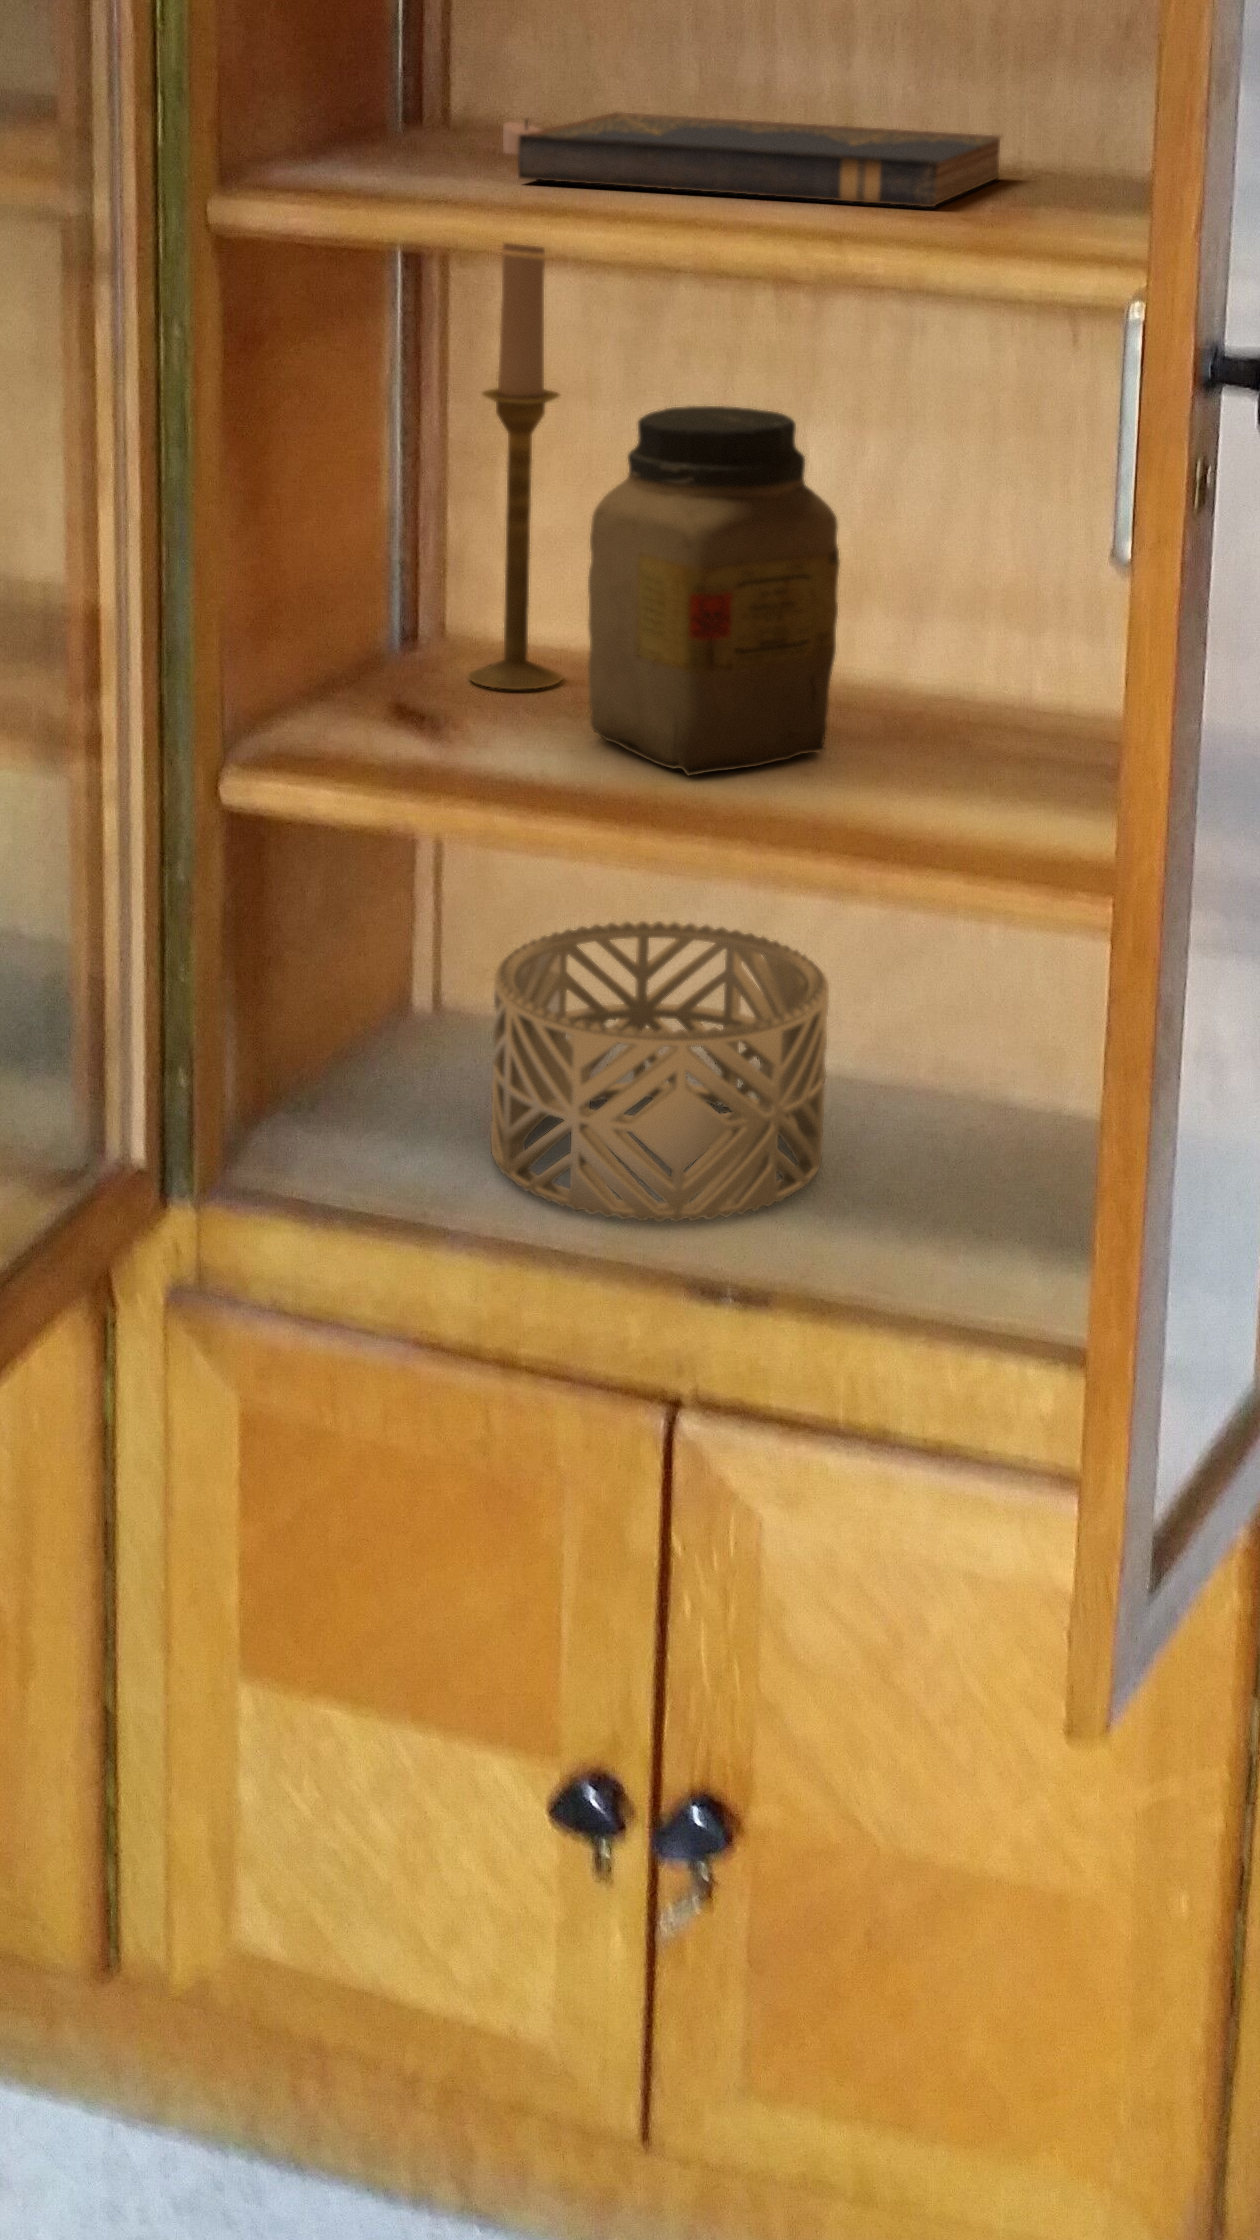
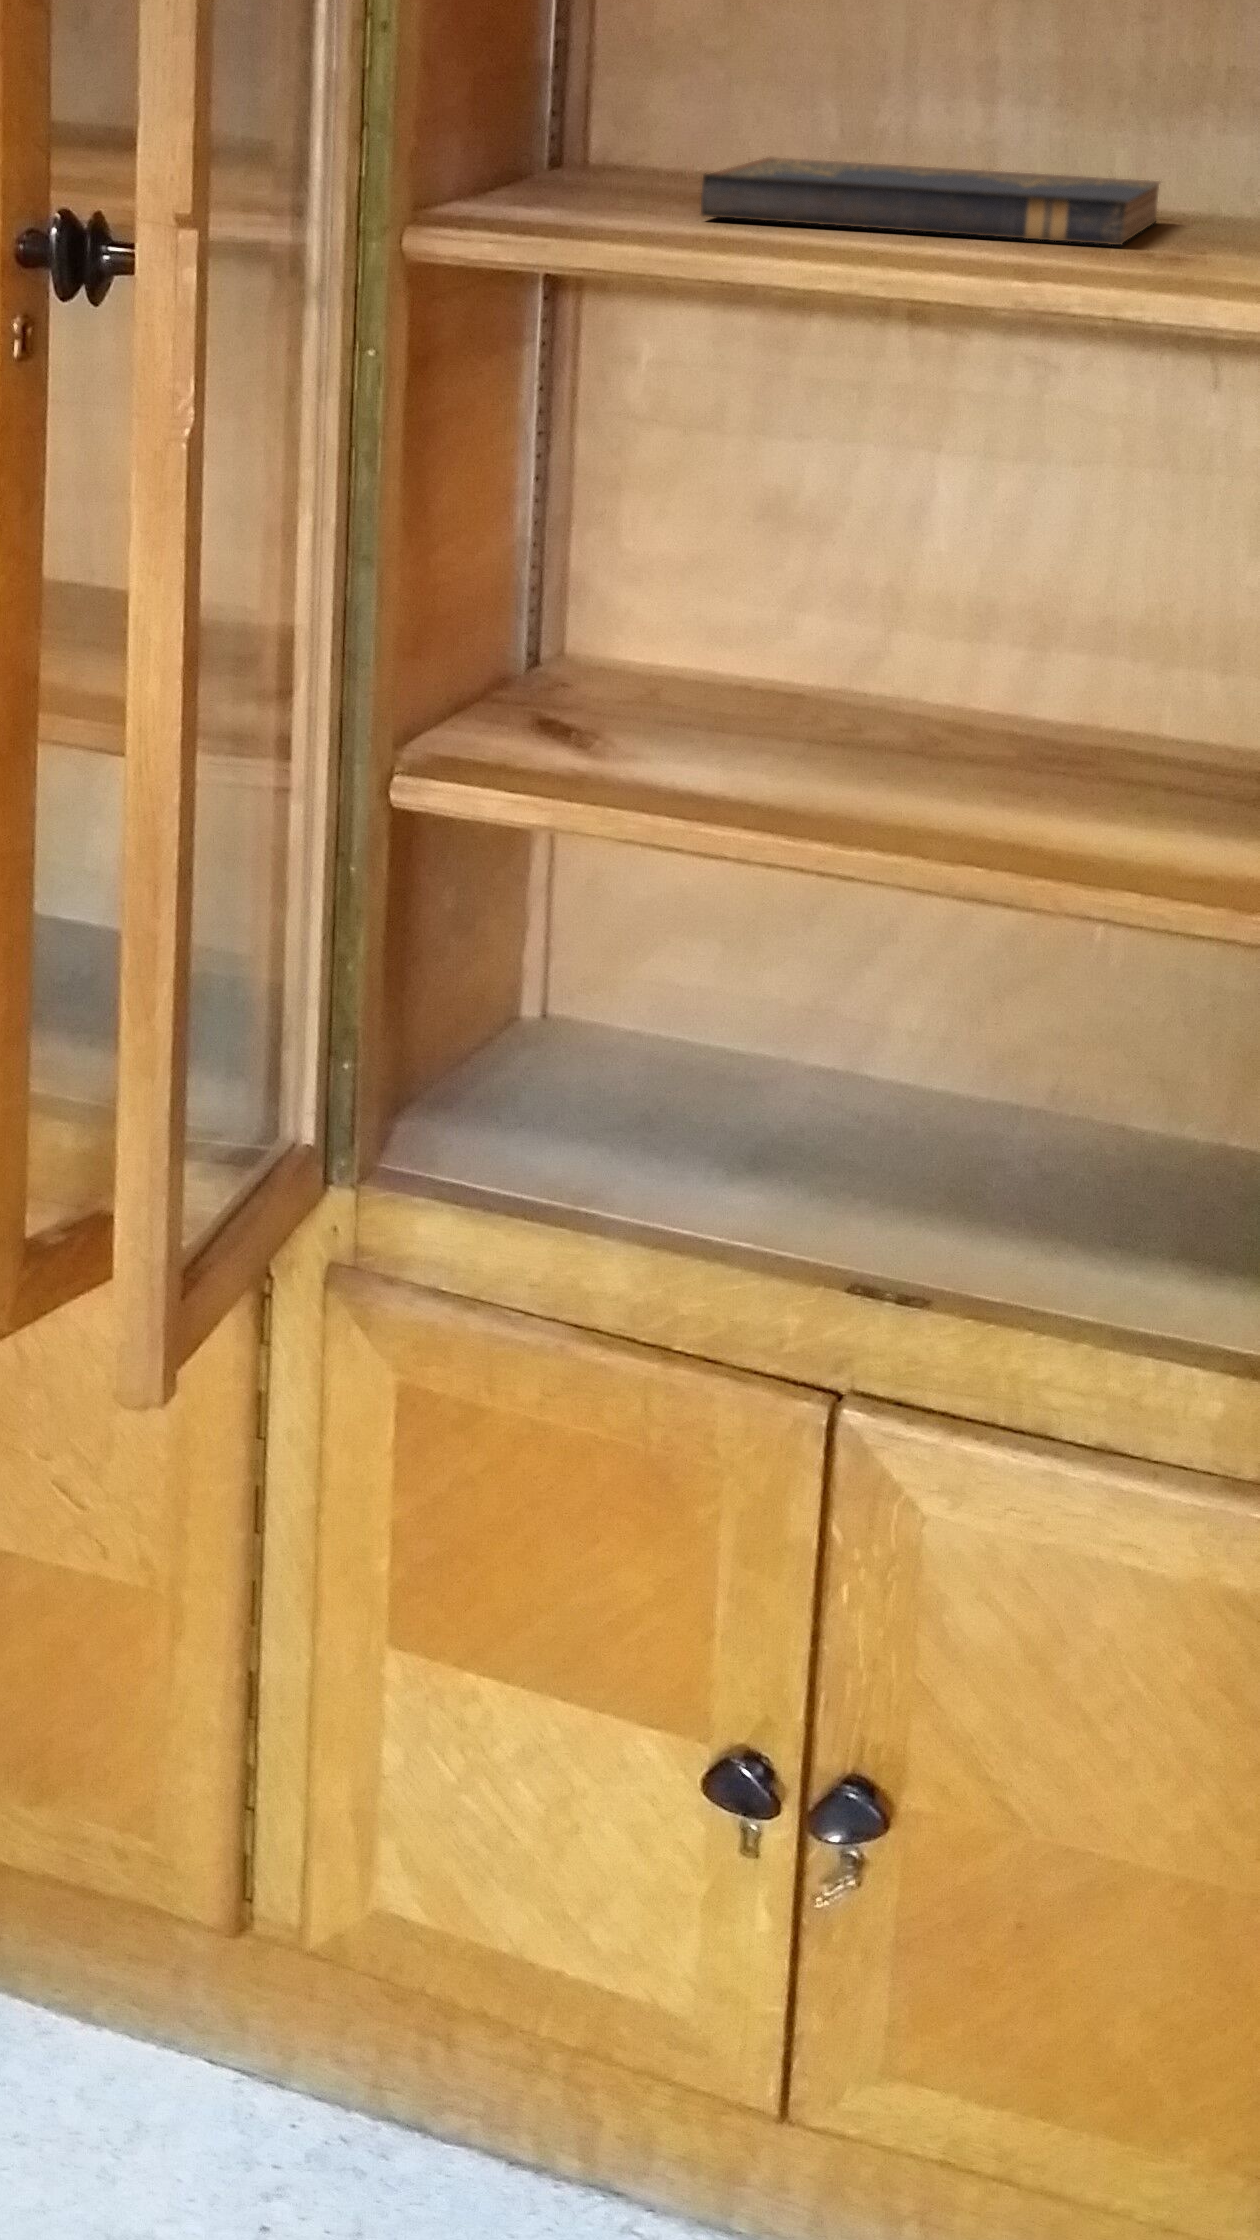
candlestick: present [468,122,562,689] -> none [602,162,702,708]
jar: present [588,406,840,776] -> none [741,438,995,792]
decorative bowl: present [491,921,829,1222] -> none [631,934,969,1222]

